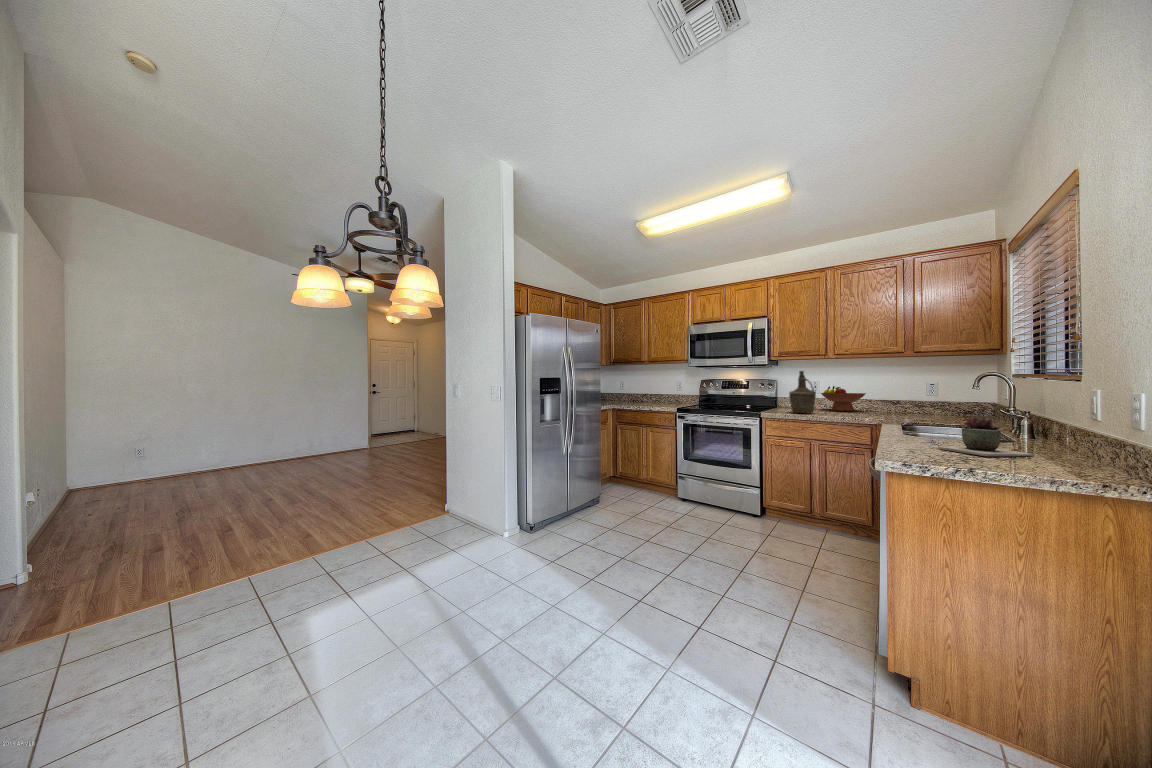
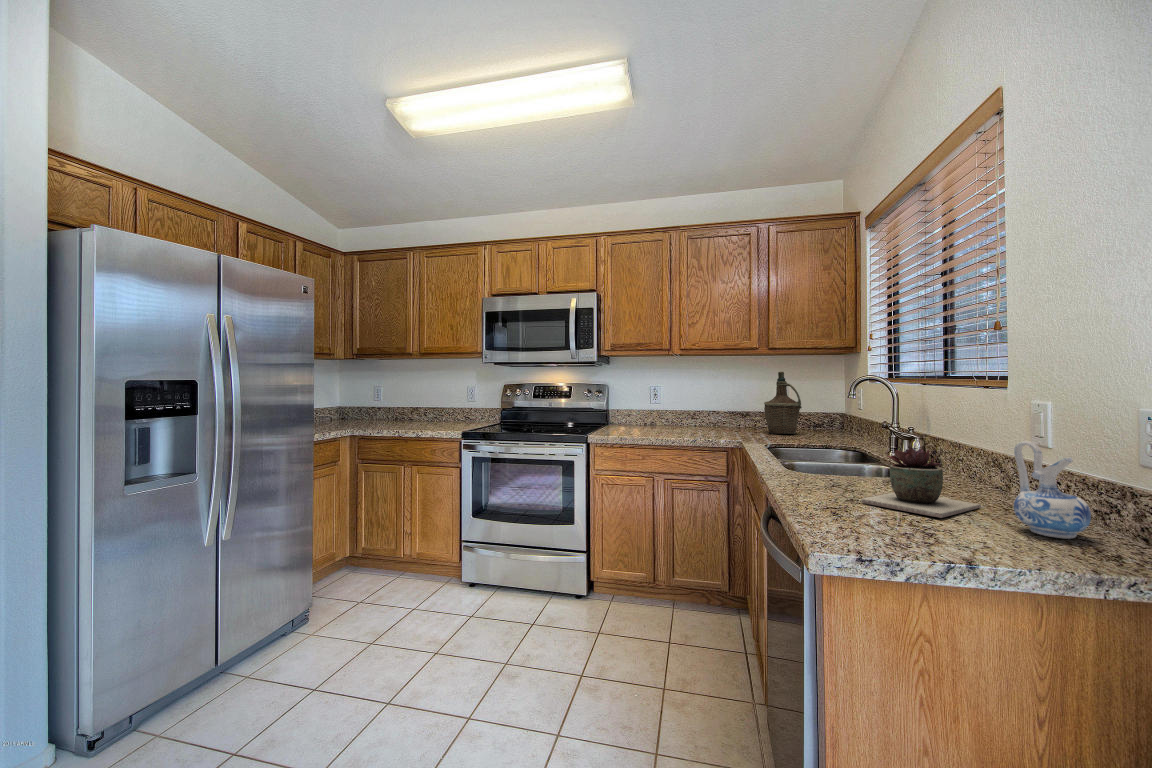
bottle: present [789,371,816,414] -> present [764,372,802,434]
fruit bowl: present [821,386,866,411] -> none [662,394,714,428]
ceramic pitcher: none [1036,412,1089,469] -> present [1014,441,1091,539]

